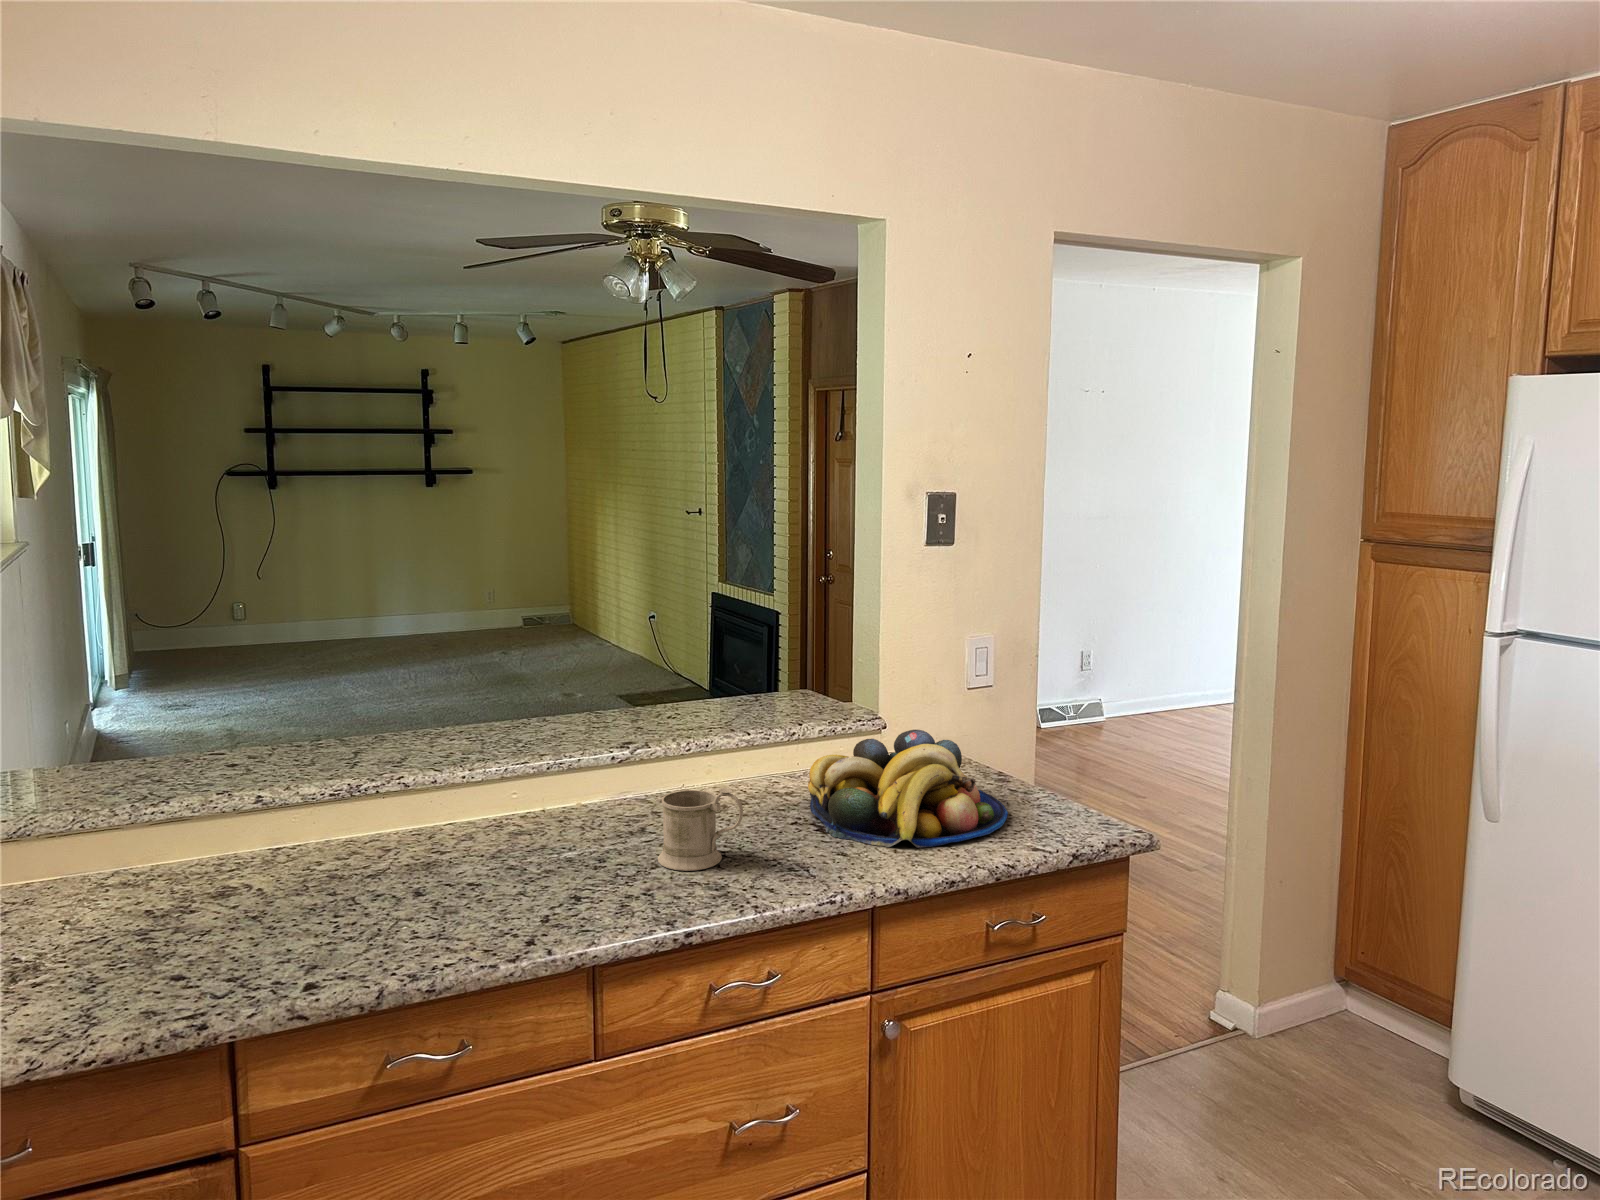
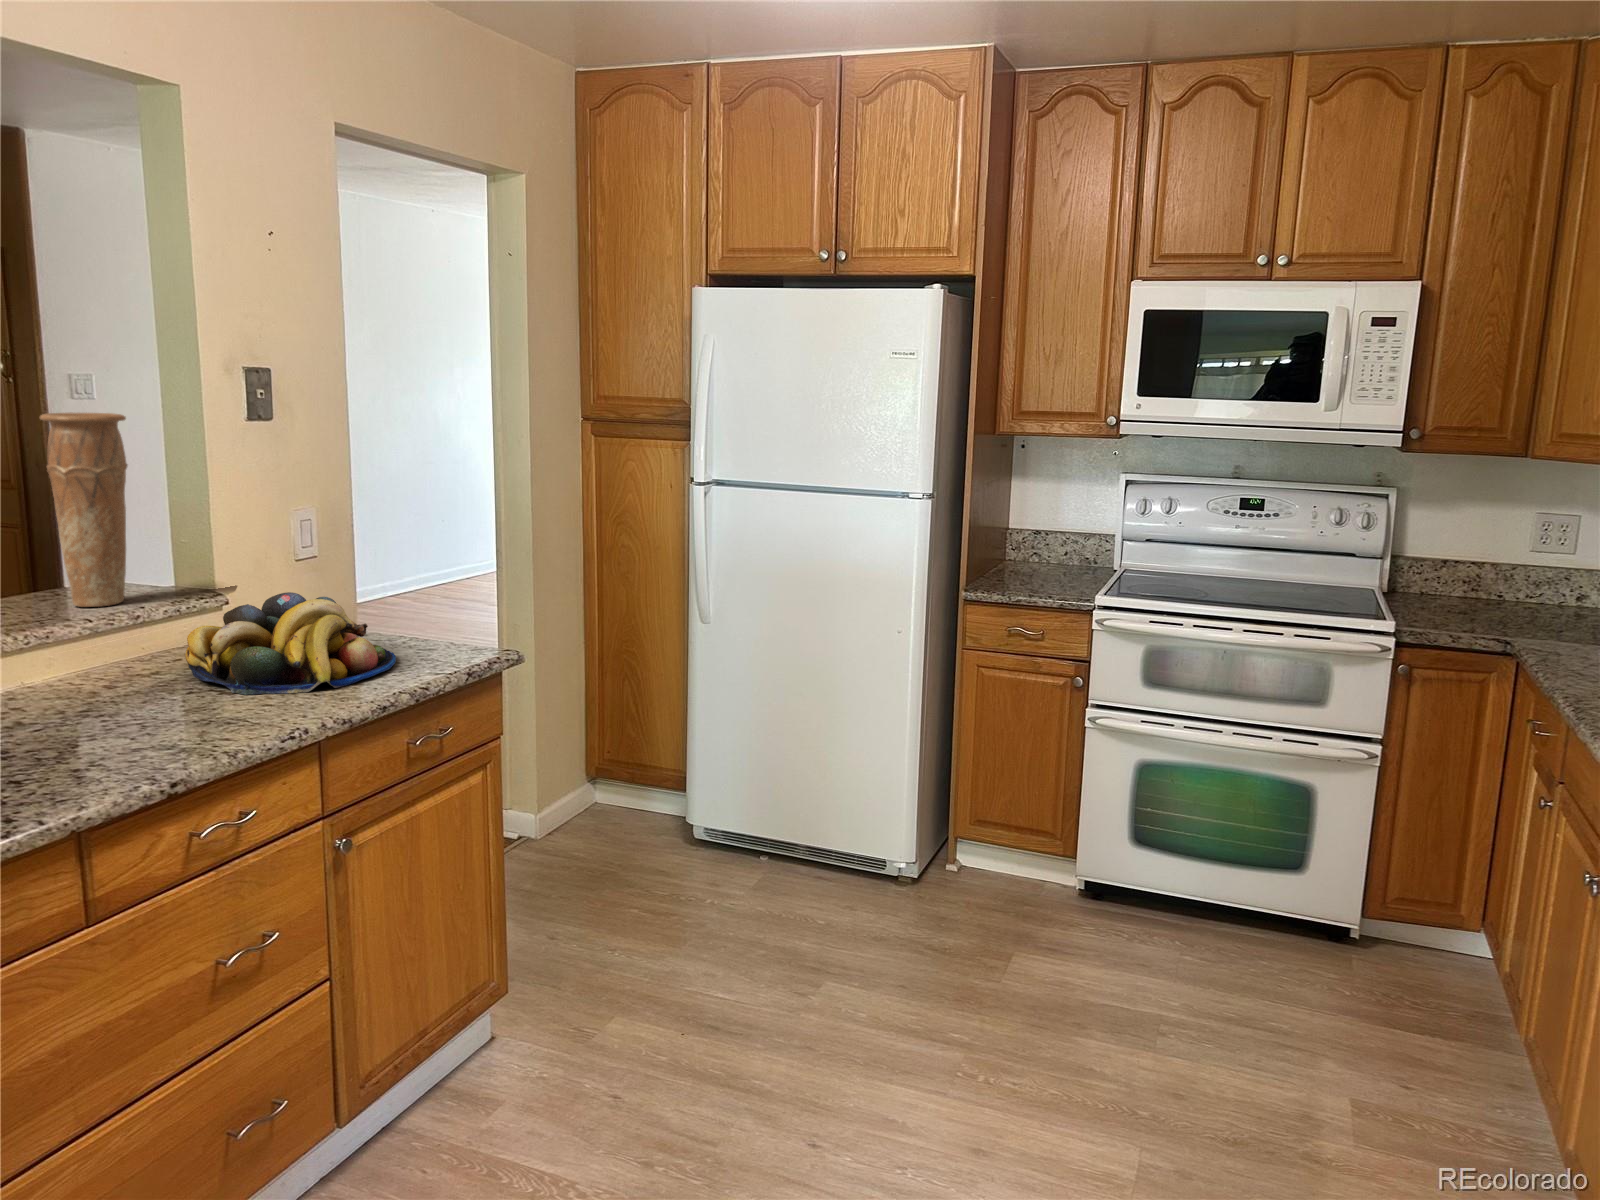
vase: none [739,540,807,720] -> present [40,413,127,607]
mug: present [658,788,743,871] -> none [69,653,175,745]

